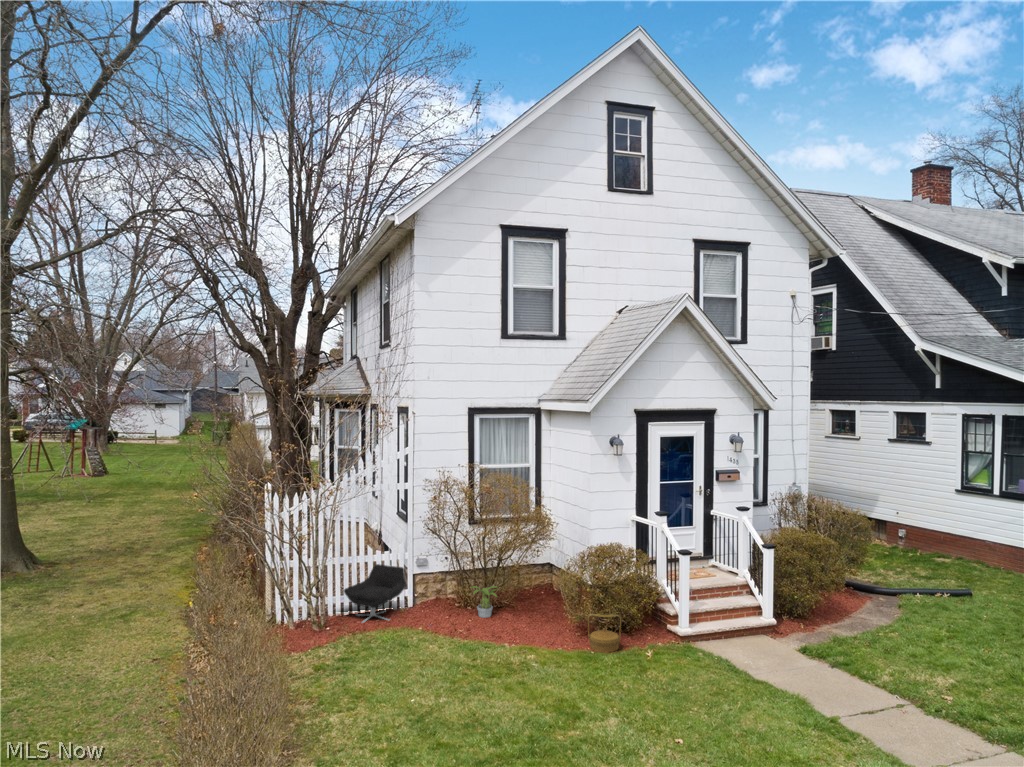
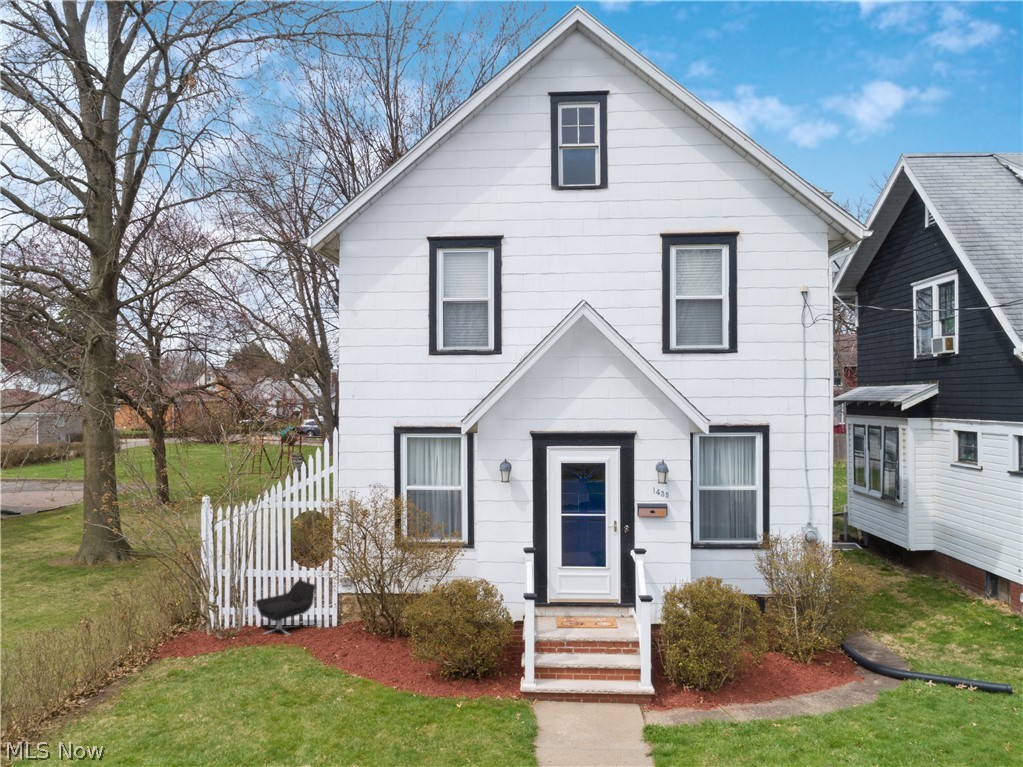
potted plant: present [471,586,497,618] -> none [362,610,397,644]
woven basket: present [589,614,620,652] -> none [423,652,455,695]

